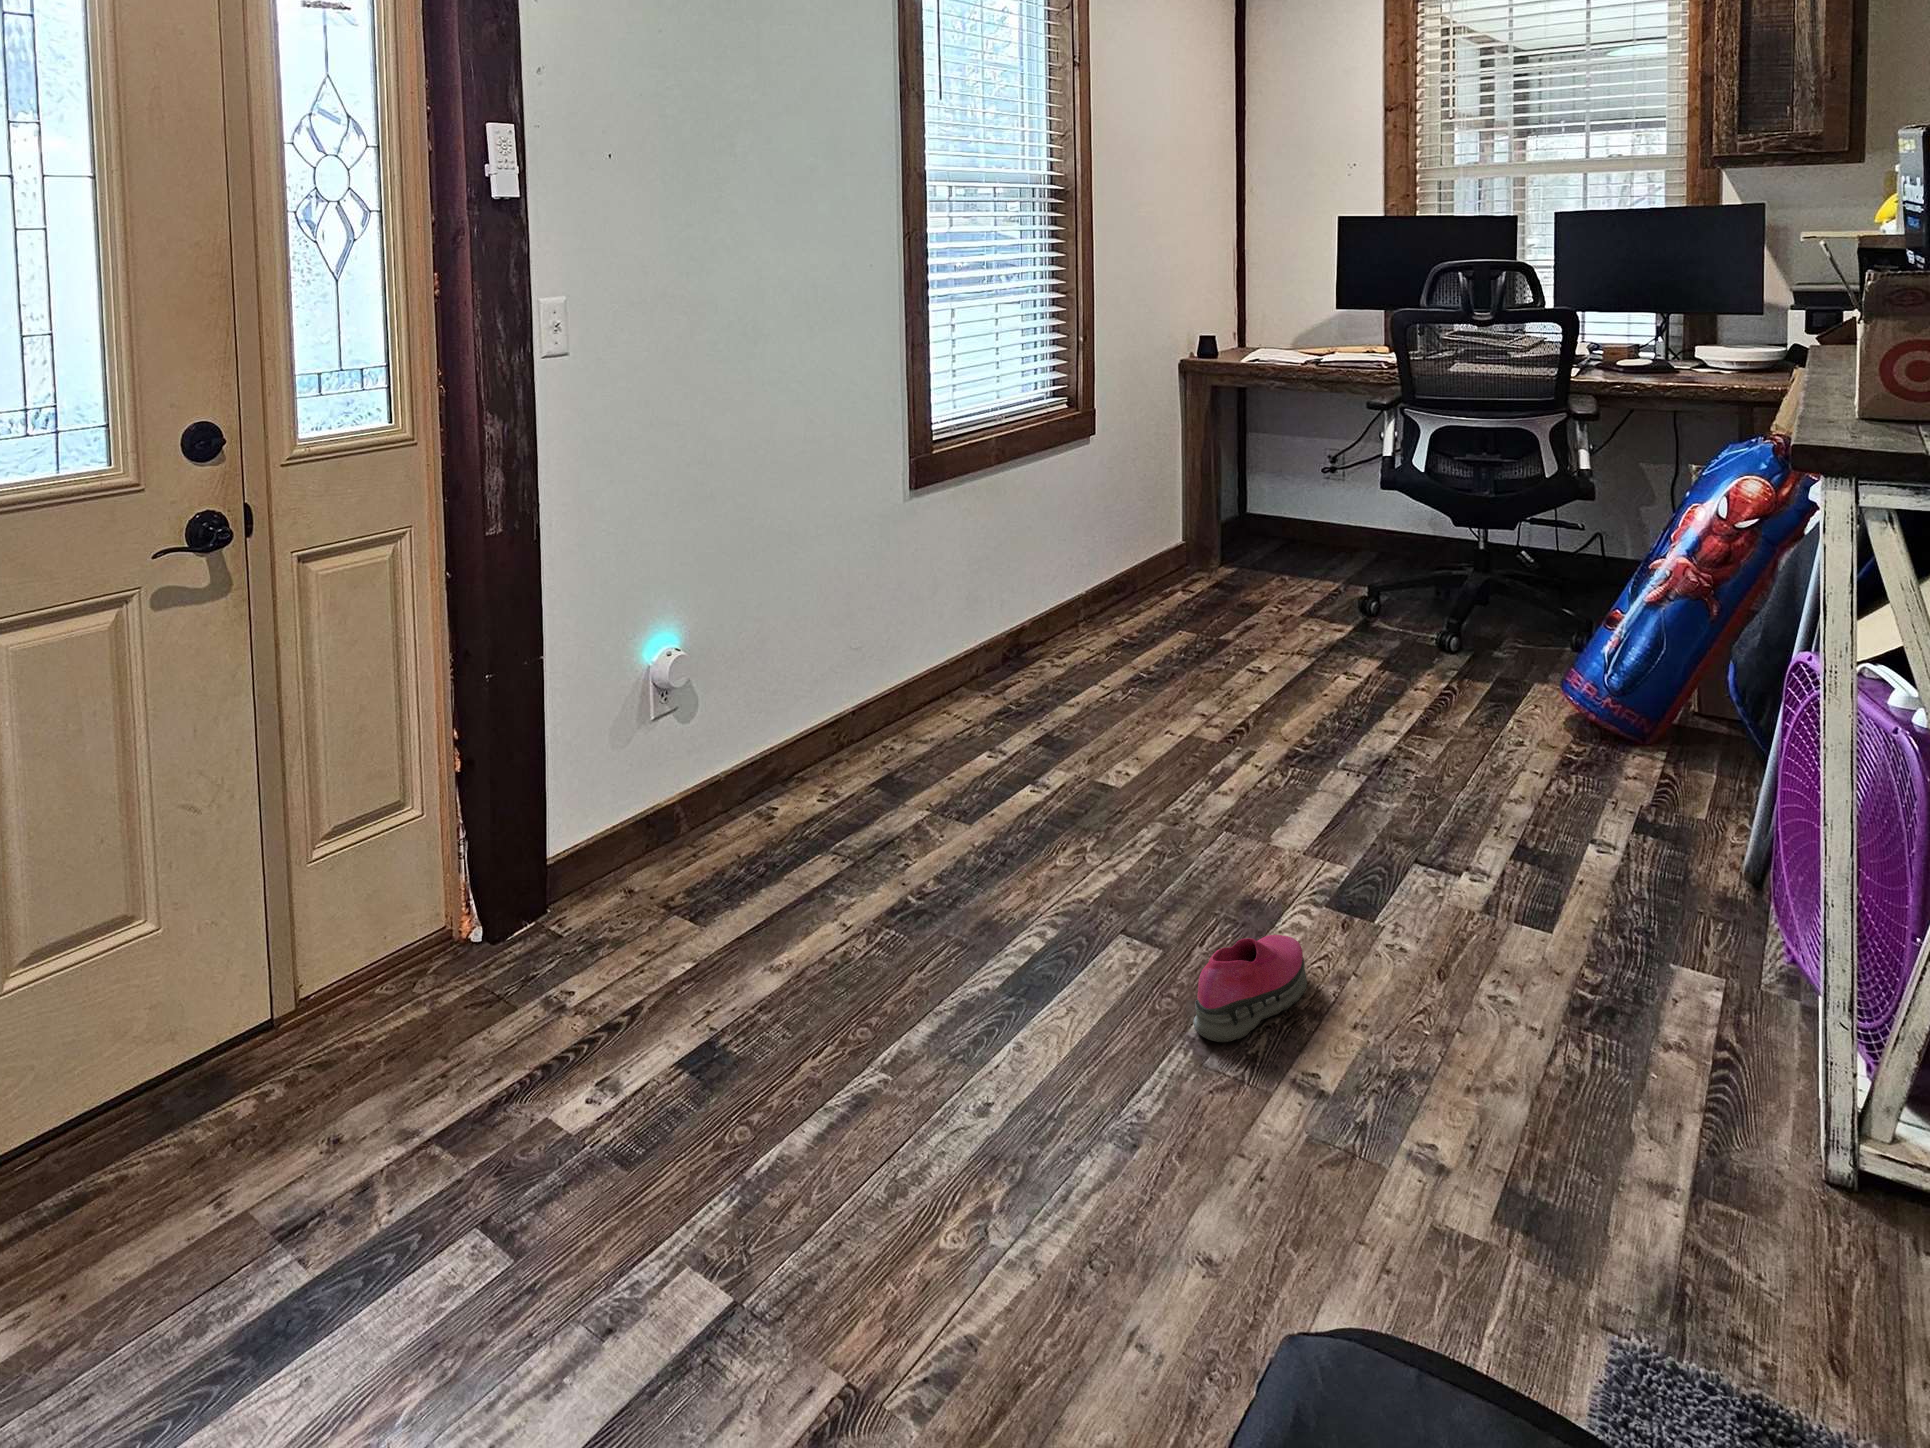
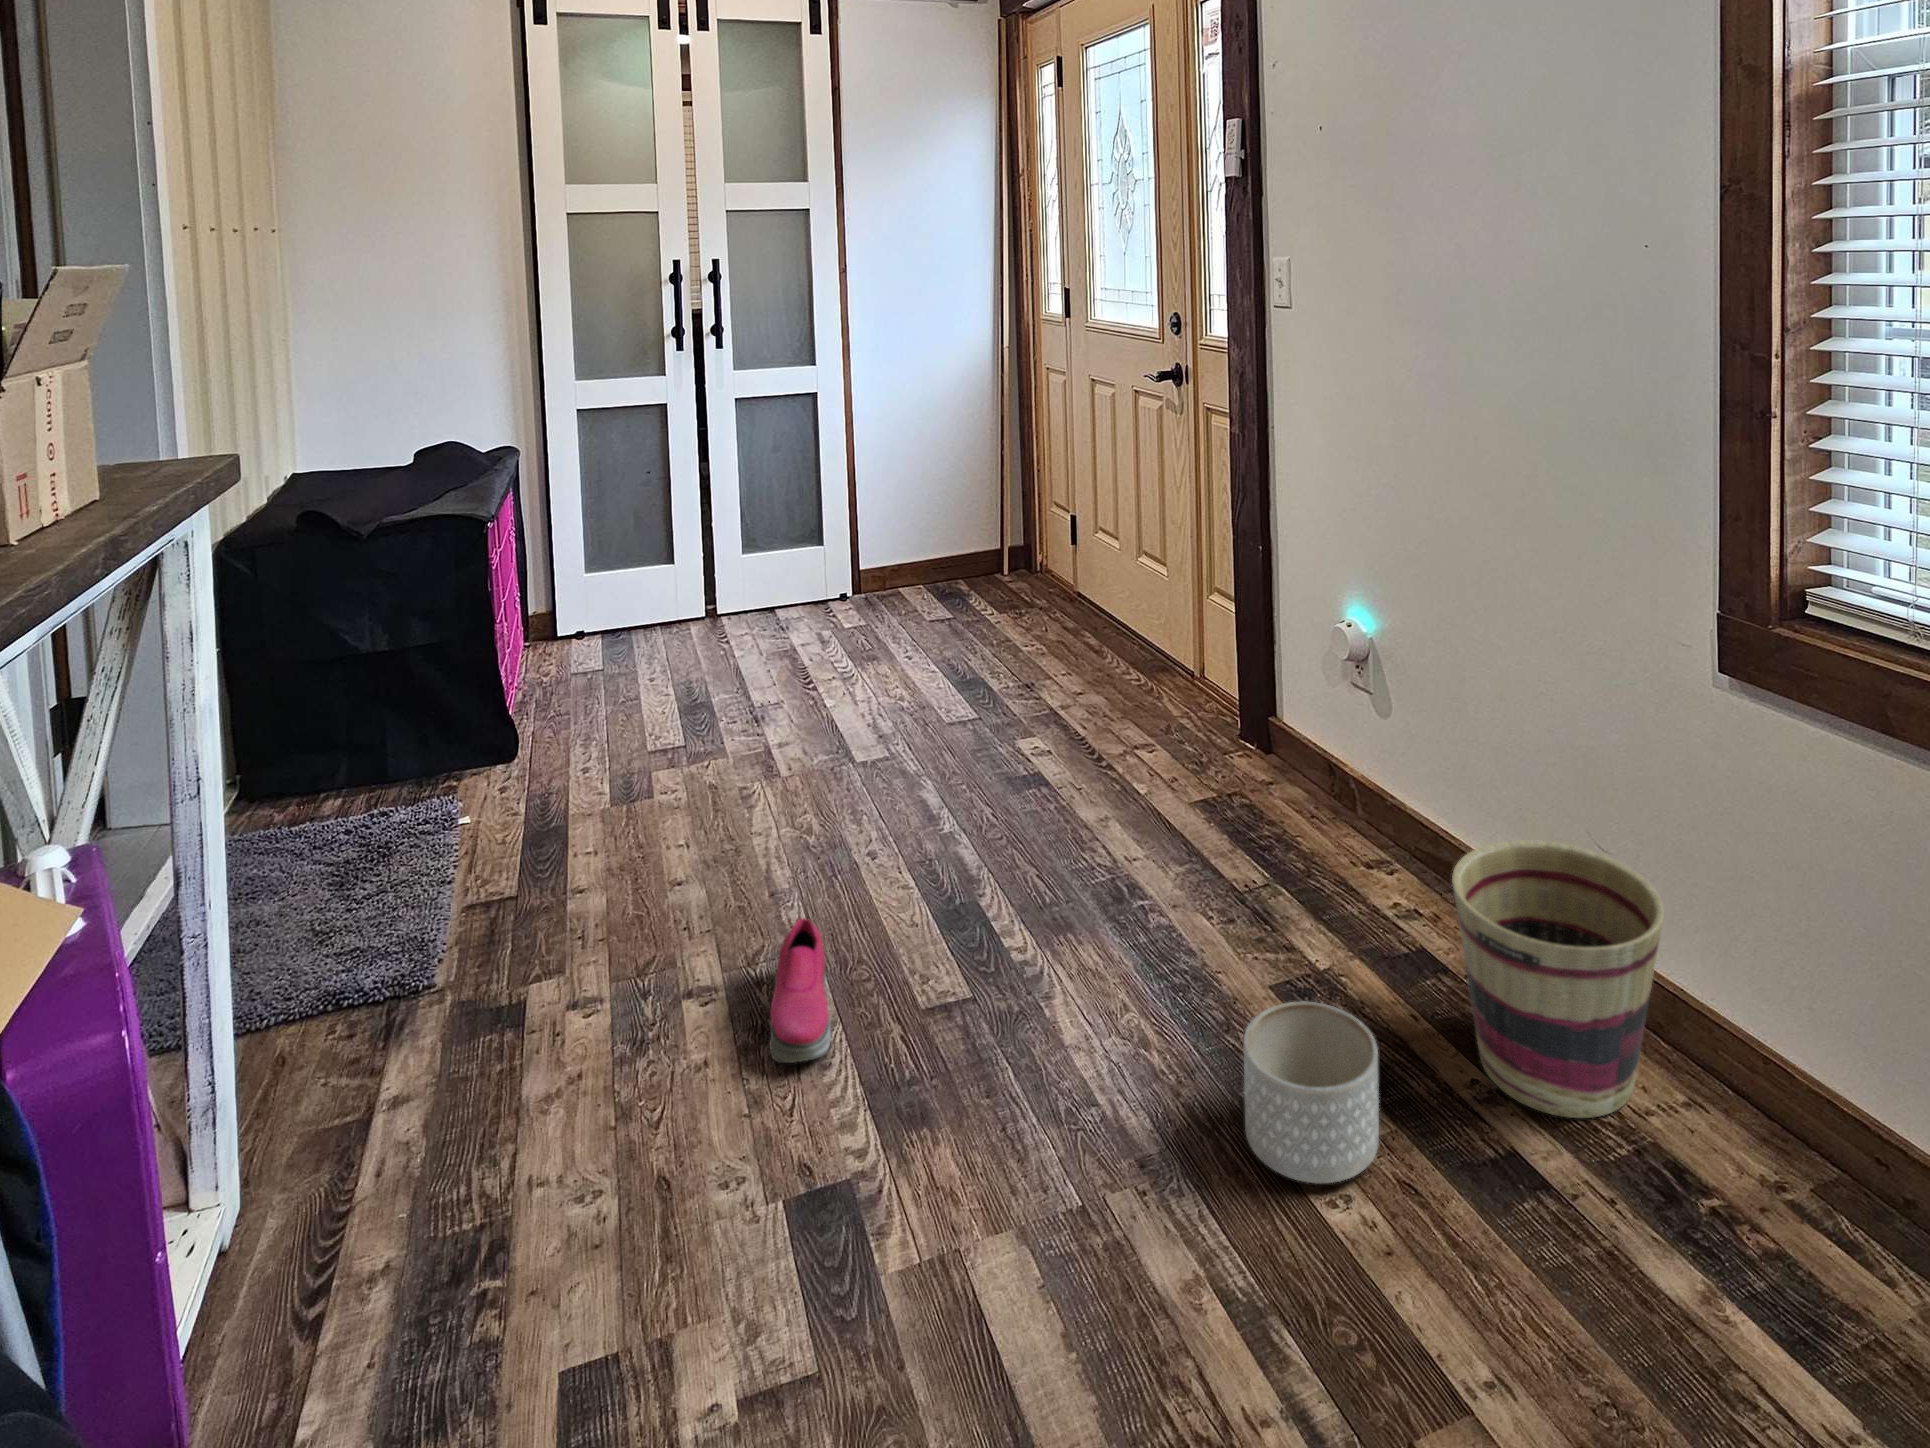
basket: none [873,609,995,755] -> present [1452,840,1664,1118]
planter: none [1042,706,1126,797] -> present [1244,1002,1379,1183]

